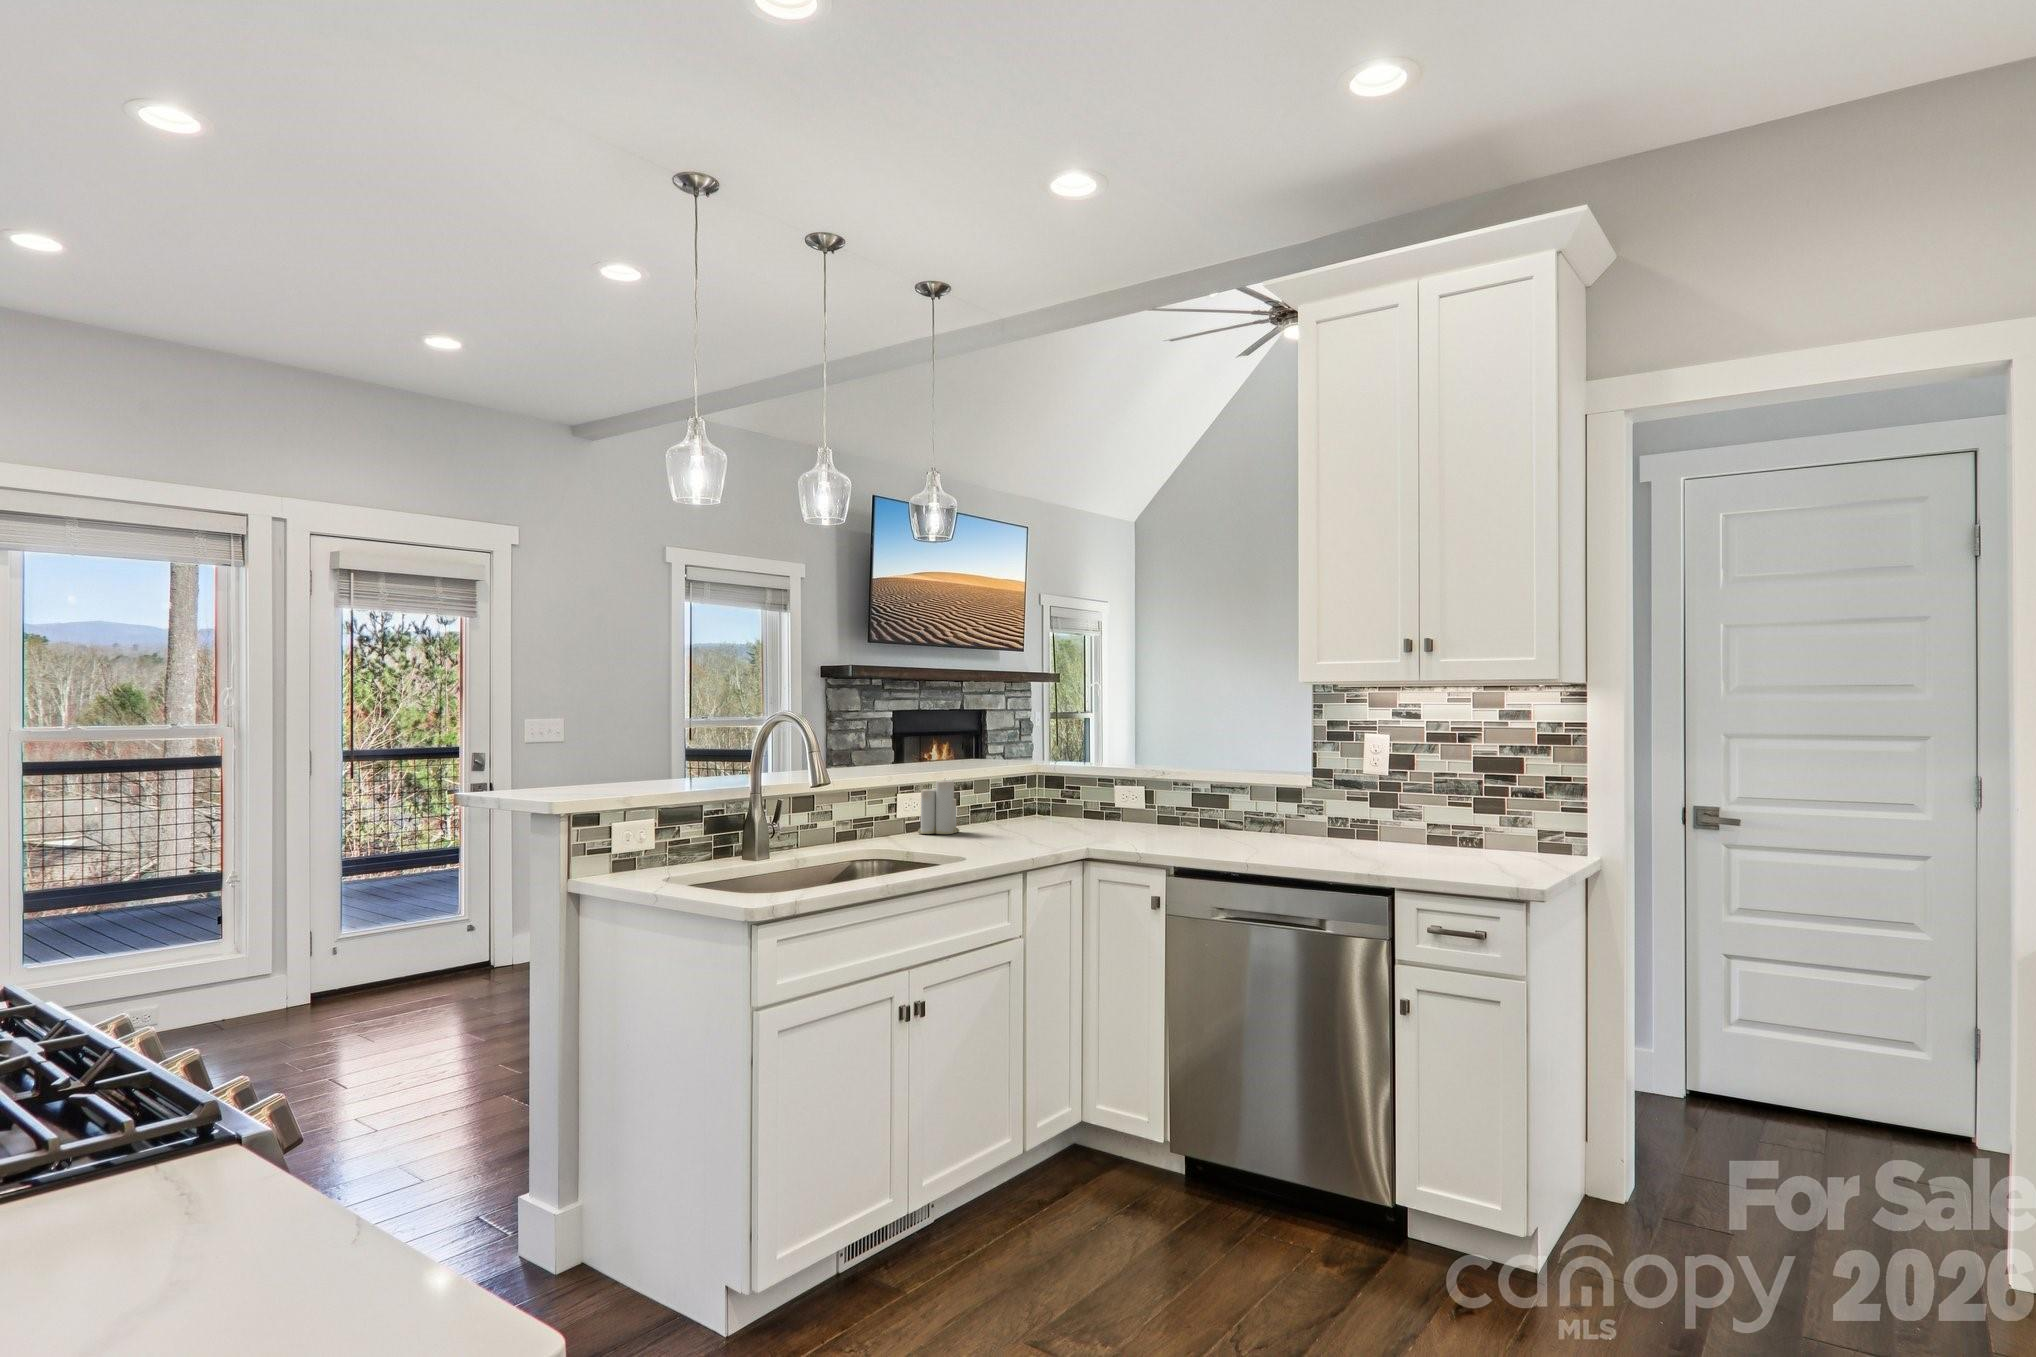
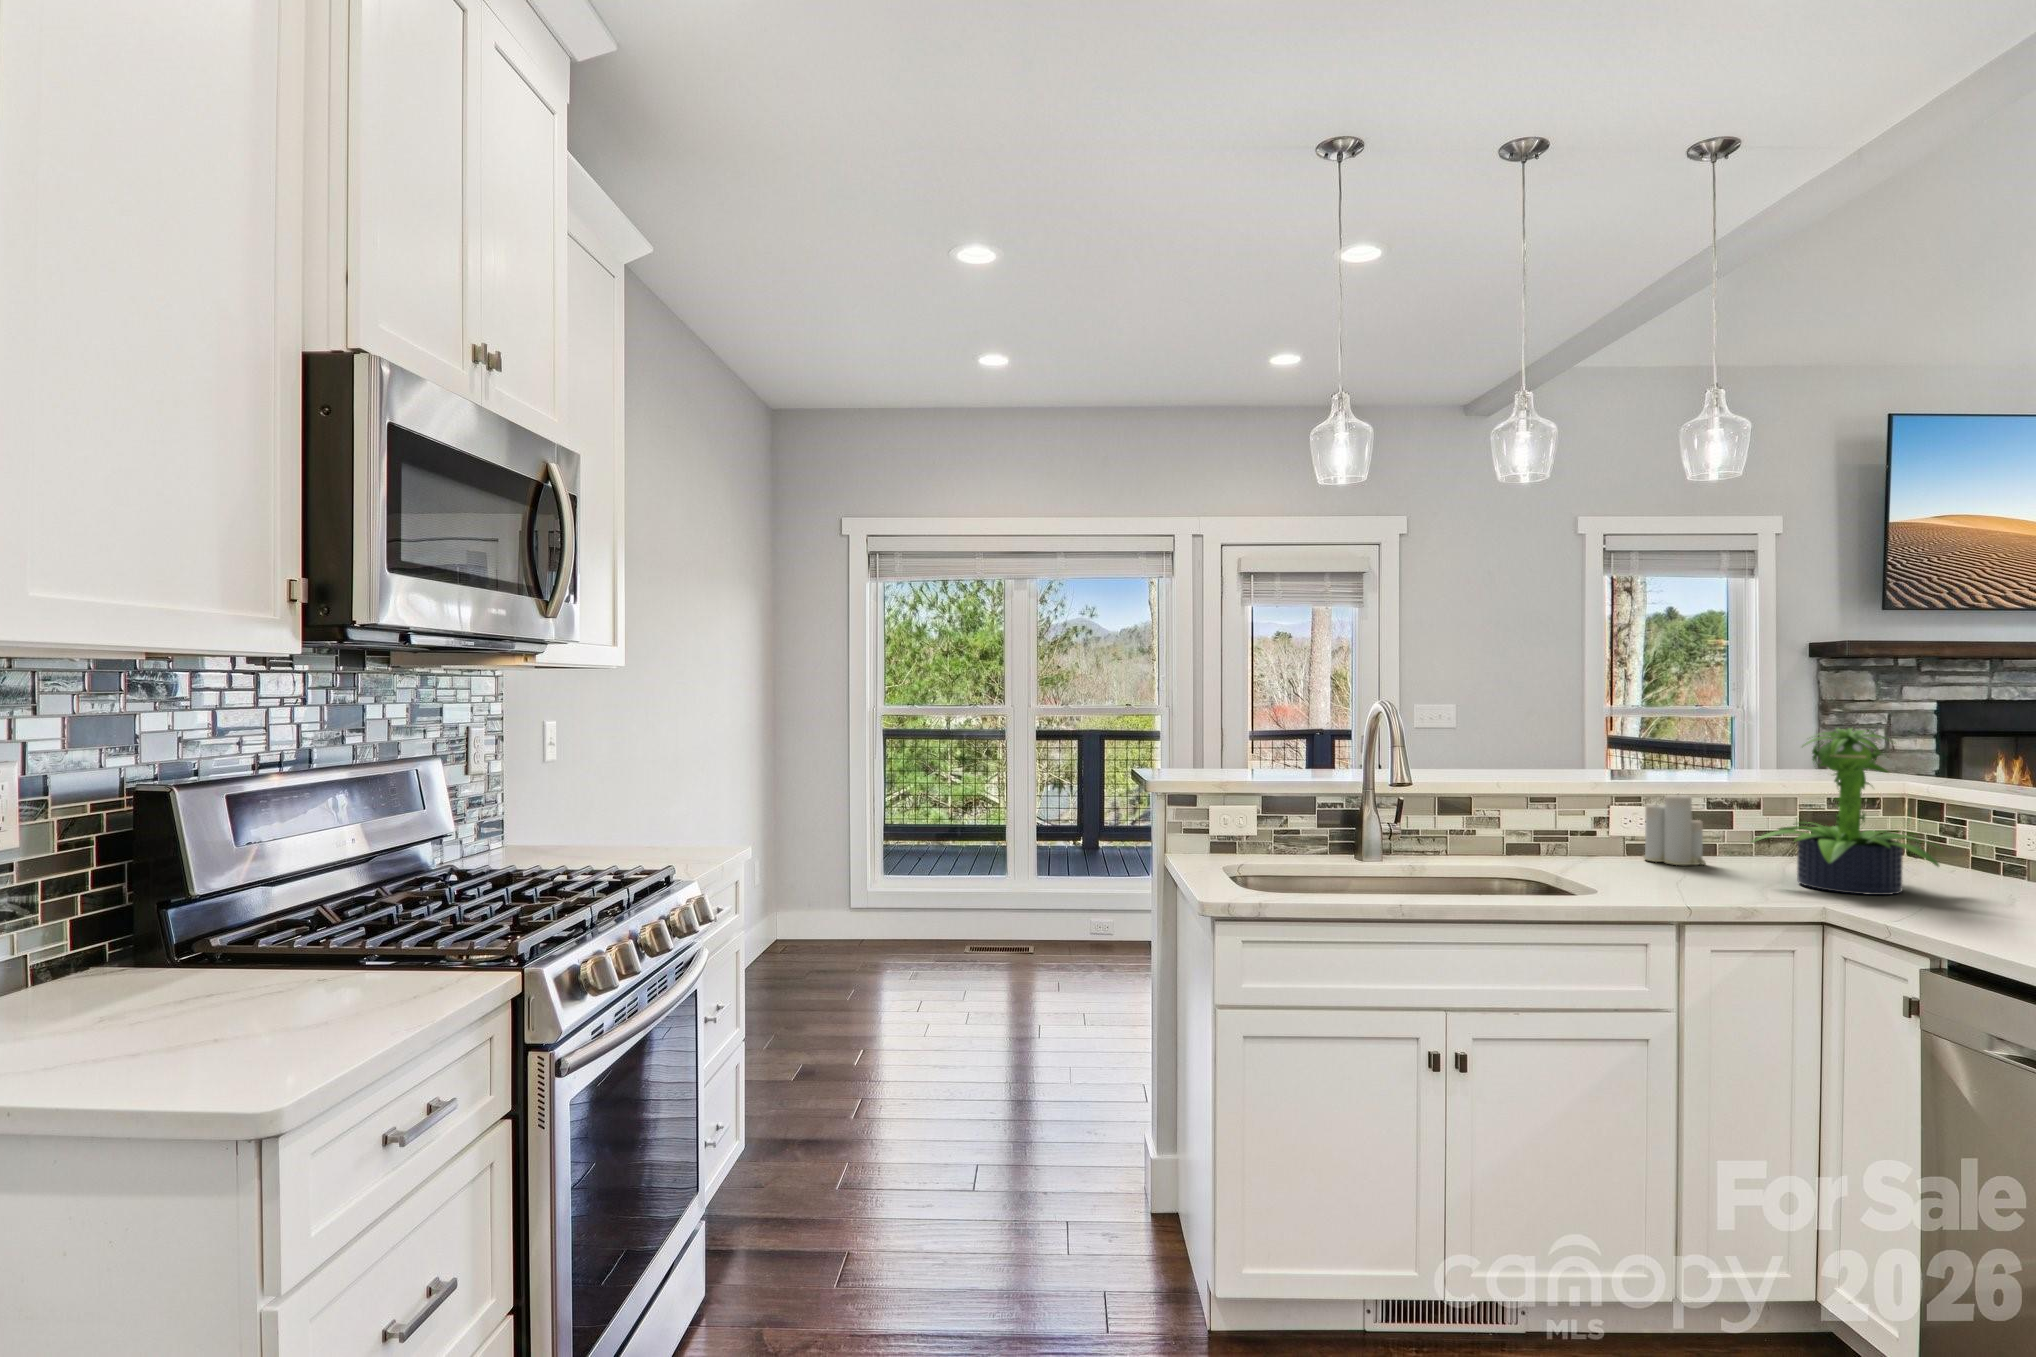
potted plant: none [1009,724,1116,837] -> present [1751,728,1943,895]

